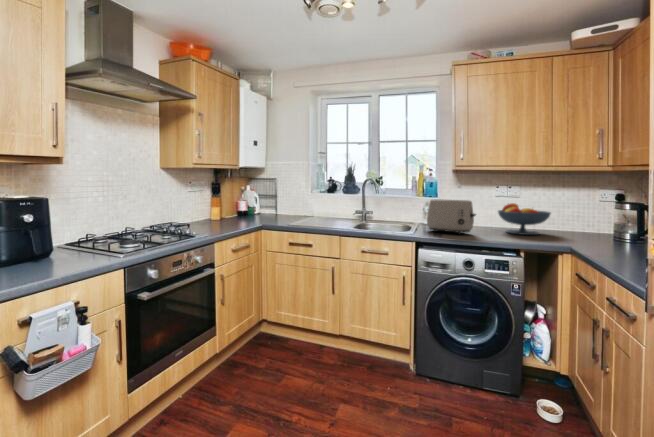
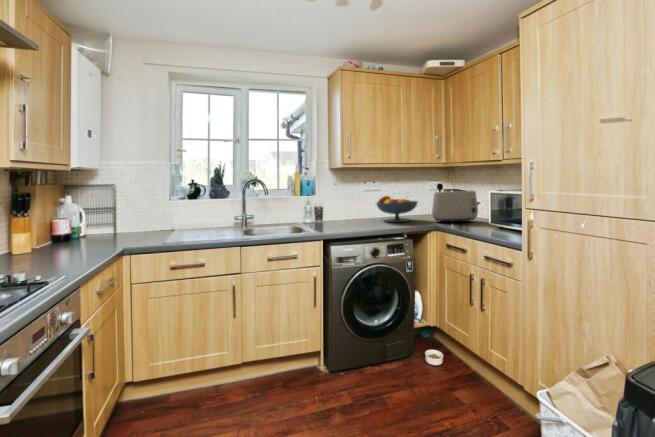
toaster: present [427,199,476,234] -> present [432,191,480,223]

